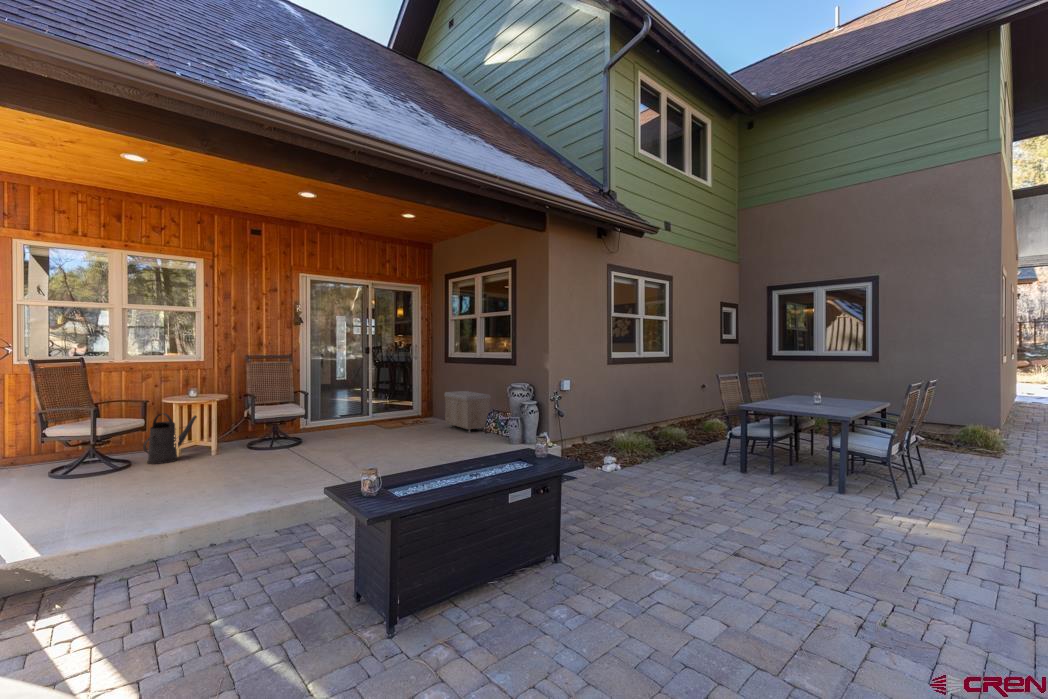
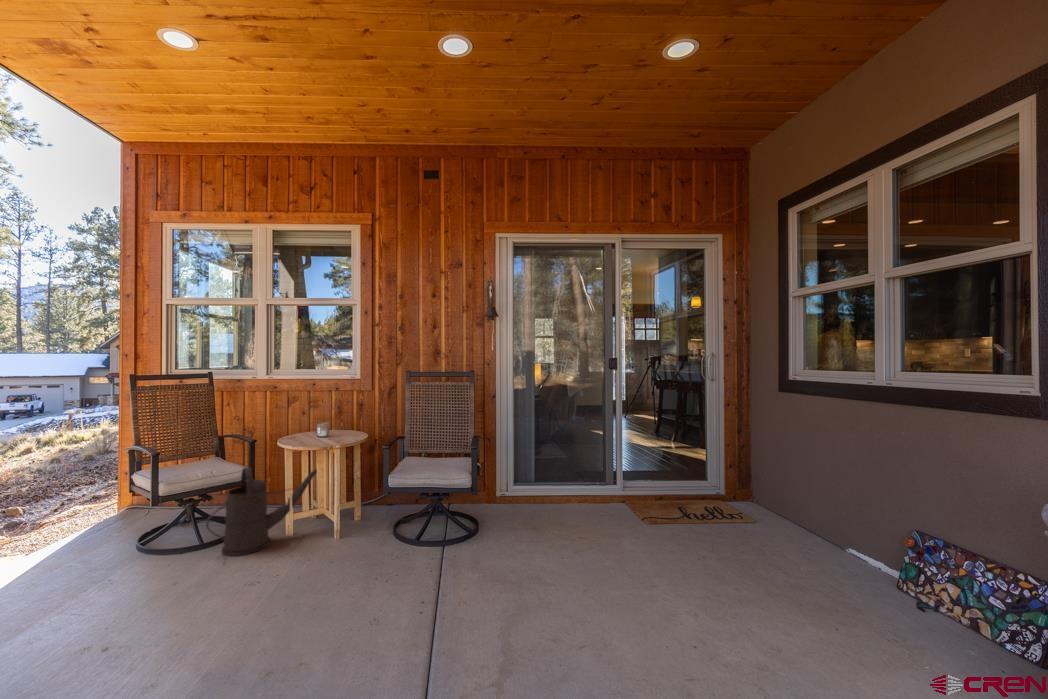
storage bench: present [444,391,491,432] -> none [779,467,947,611]

